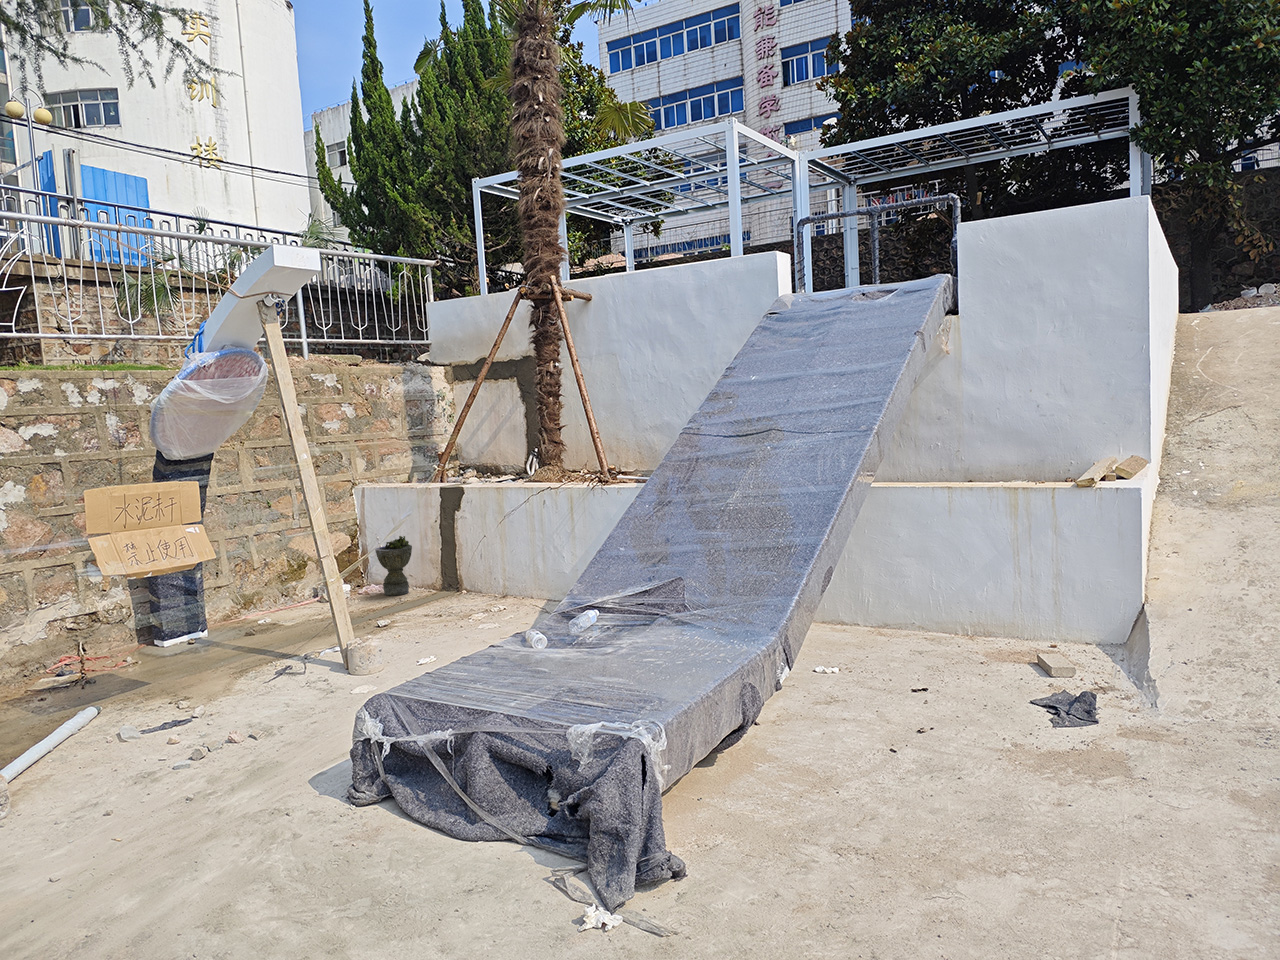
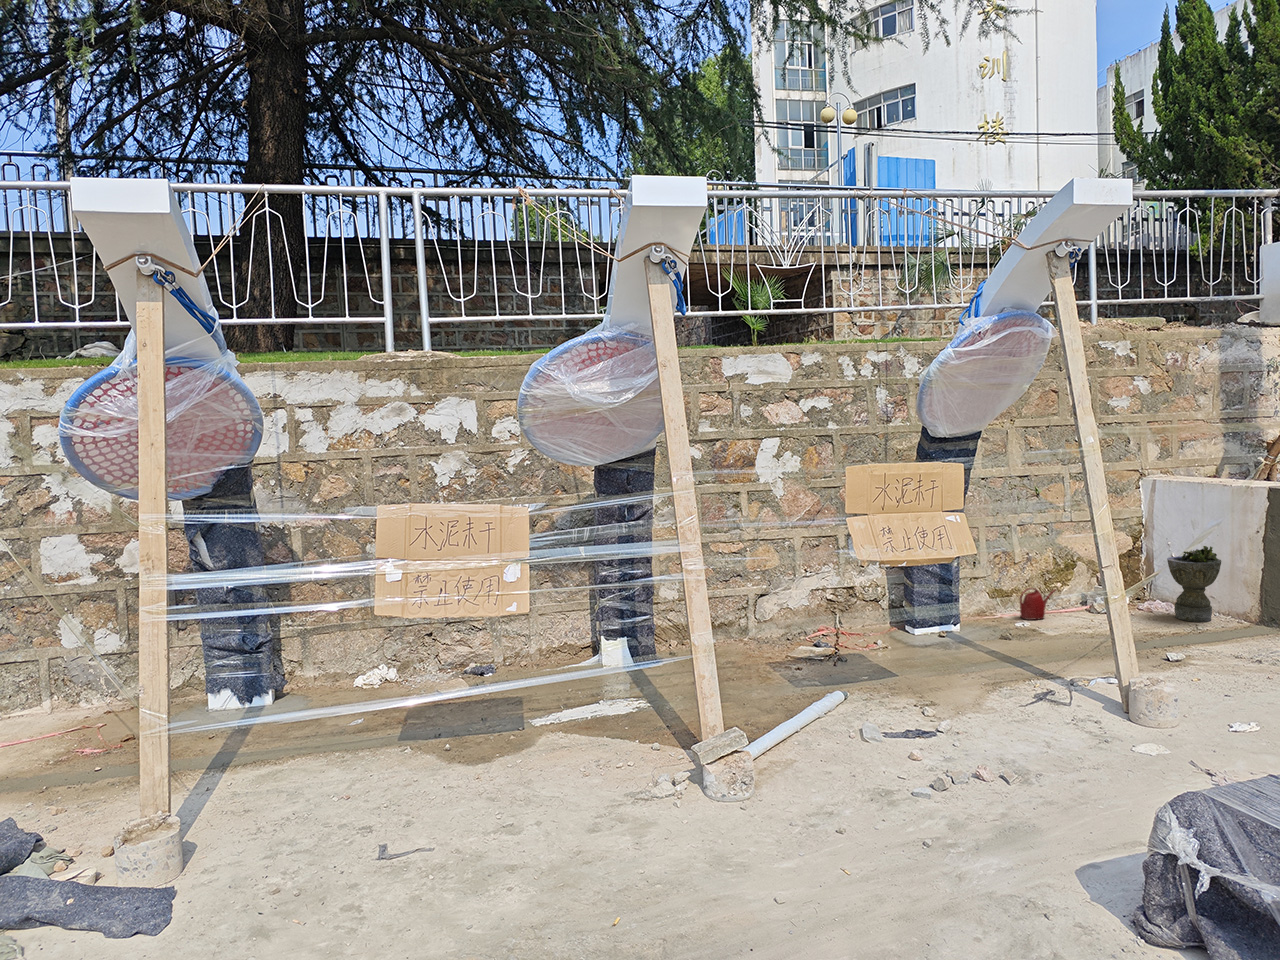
watering can: none [261,586,293,616] -> present [1020,588,1056,620]

